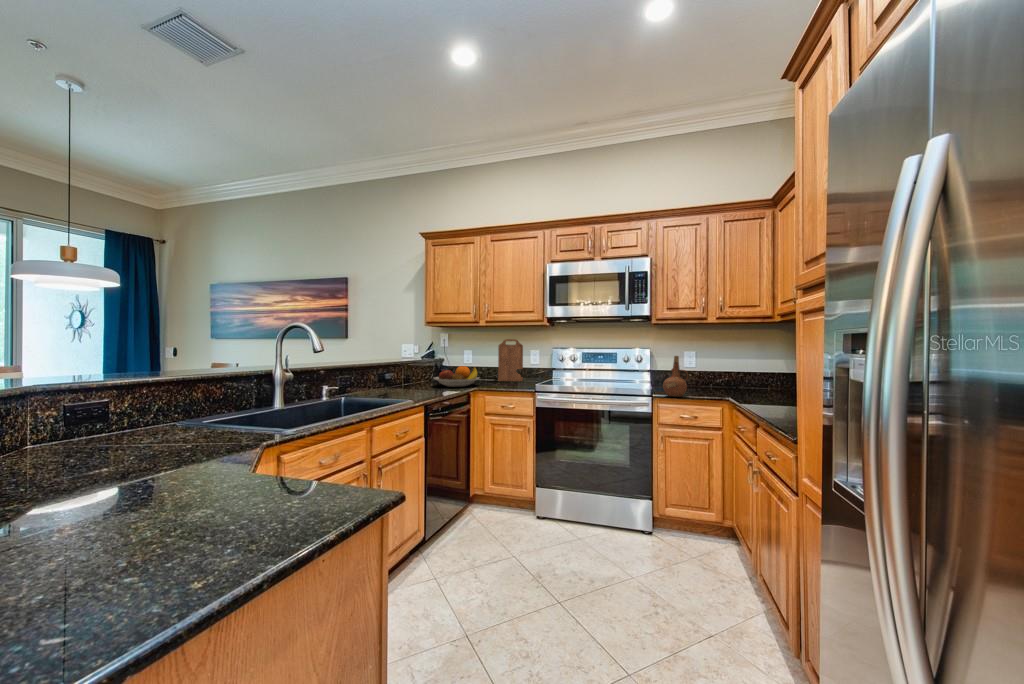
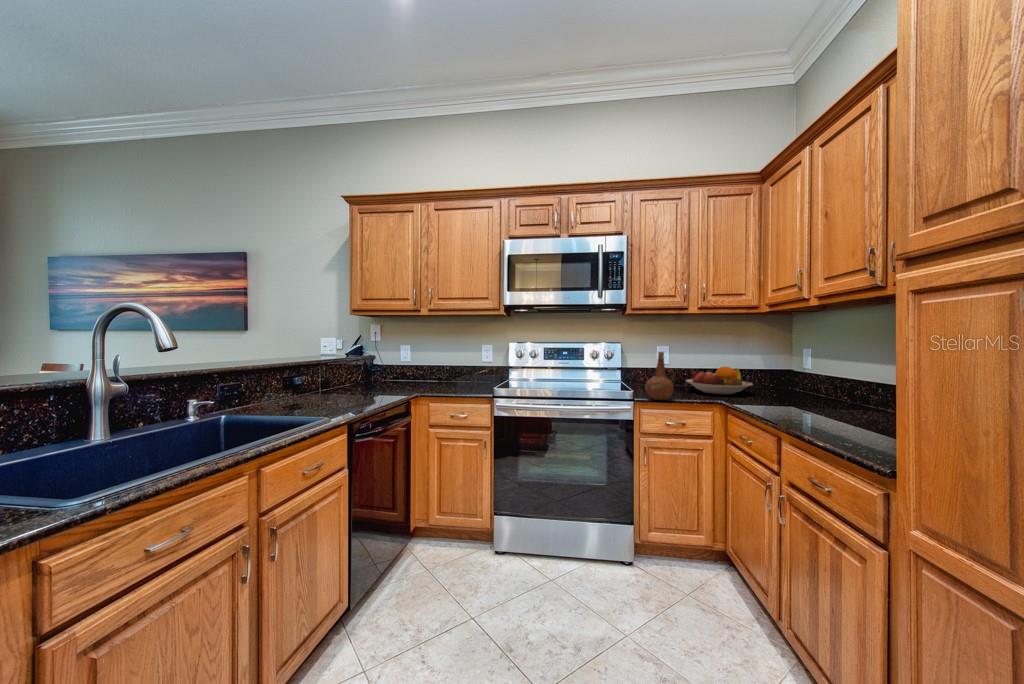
cutting board: present [498,339,523,381] -> none [442,332,472,382]
fruit bowl: present [434,366,479,387] -> present [686,367,753,394]

